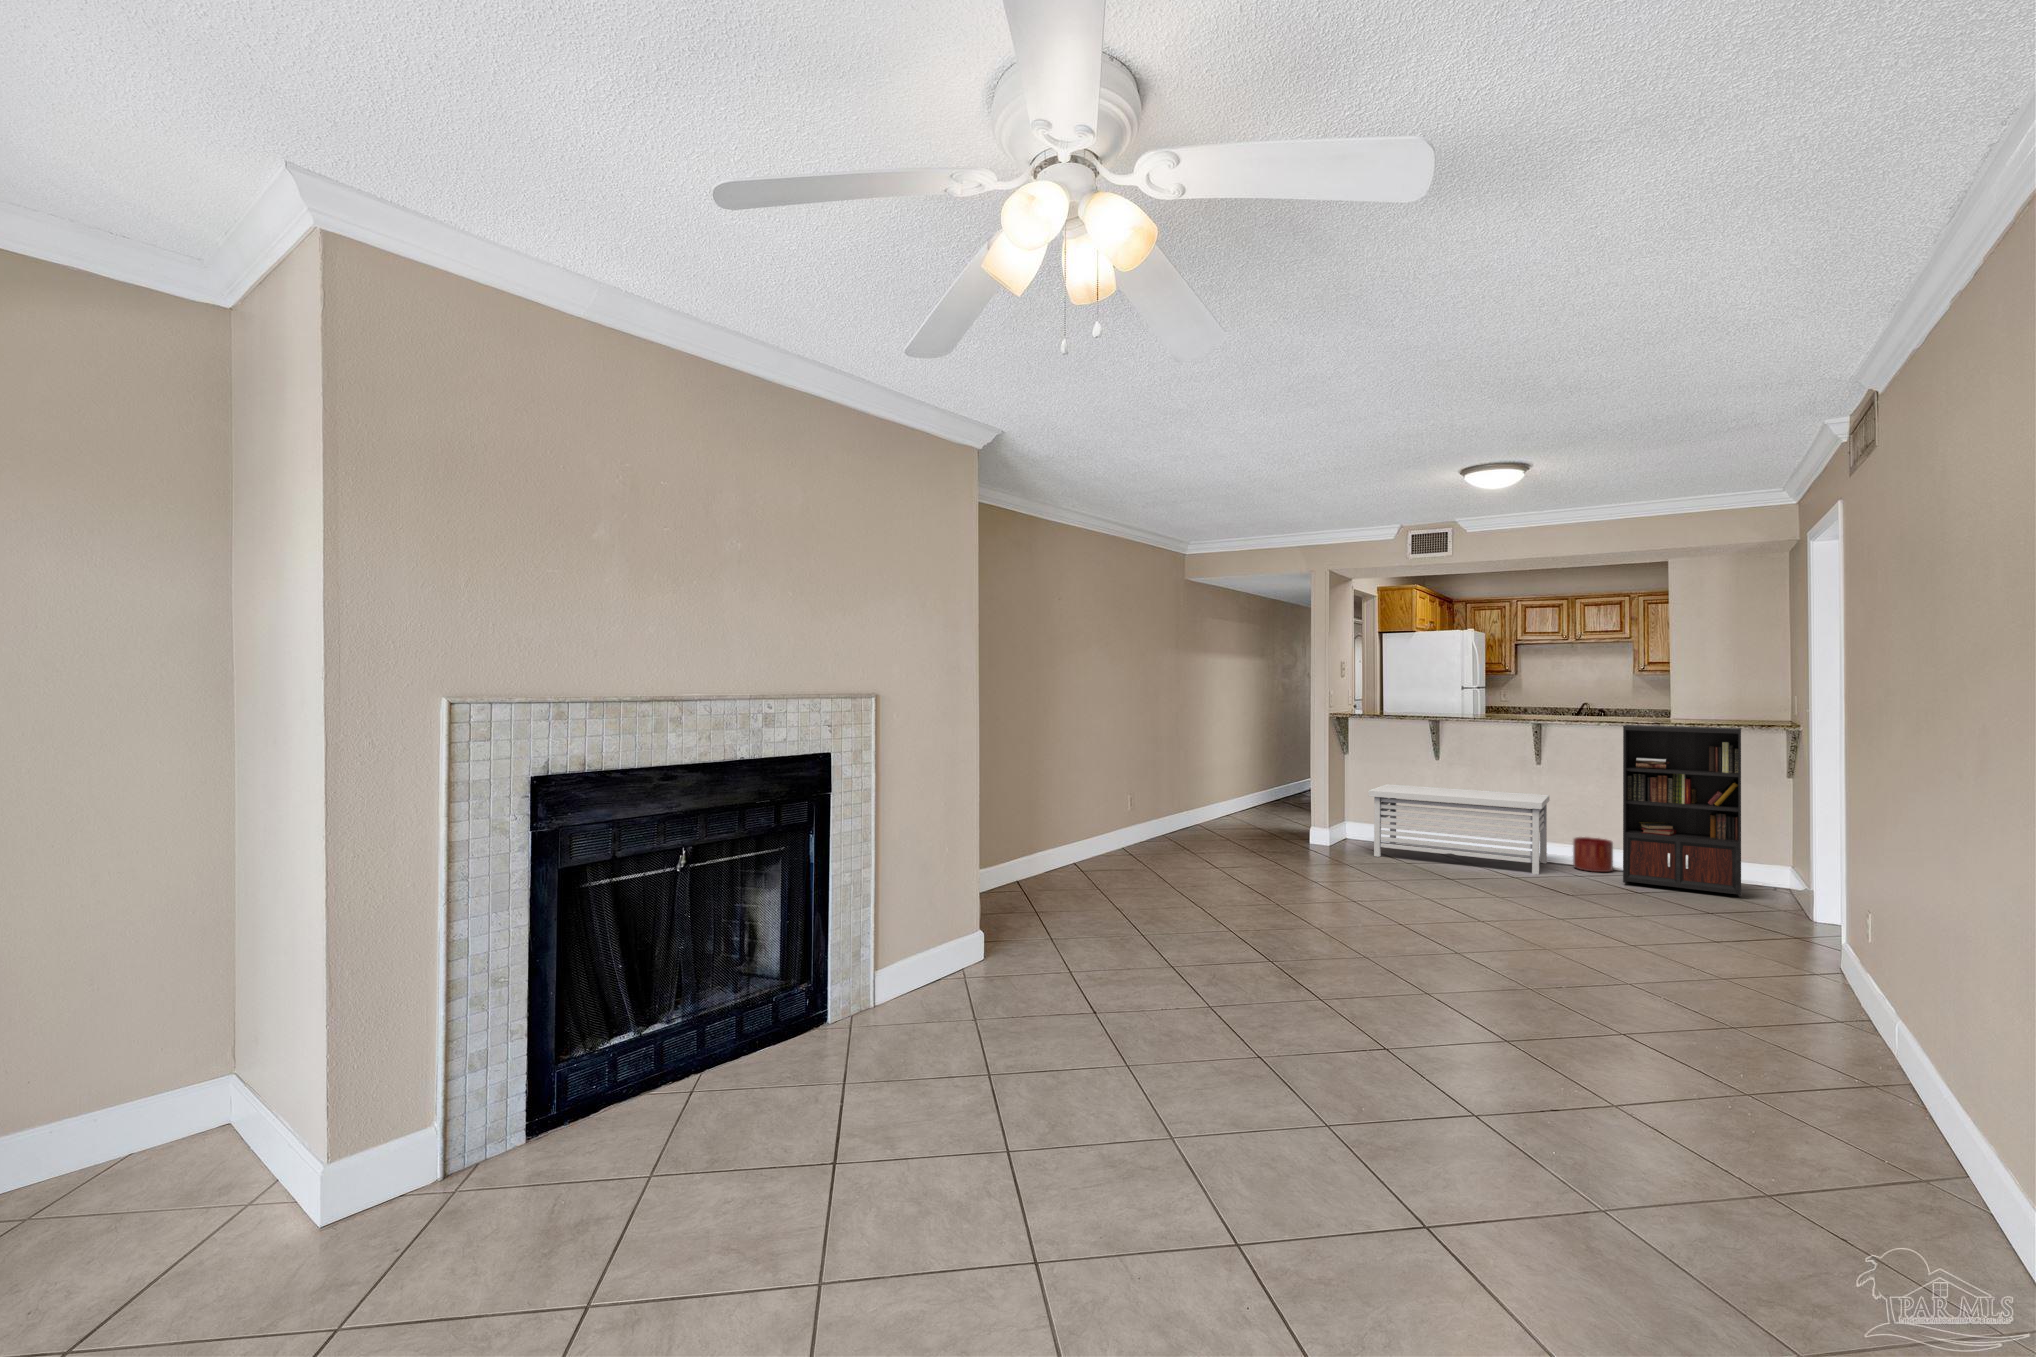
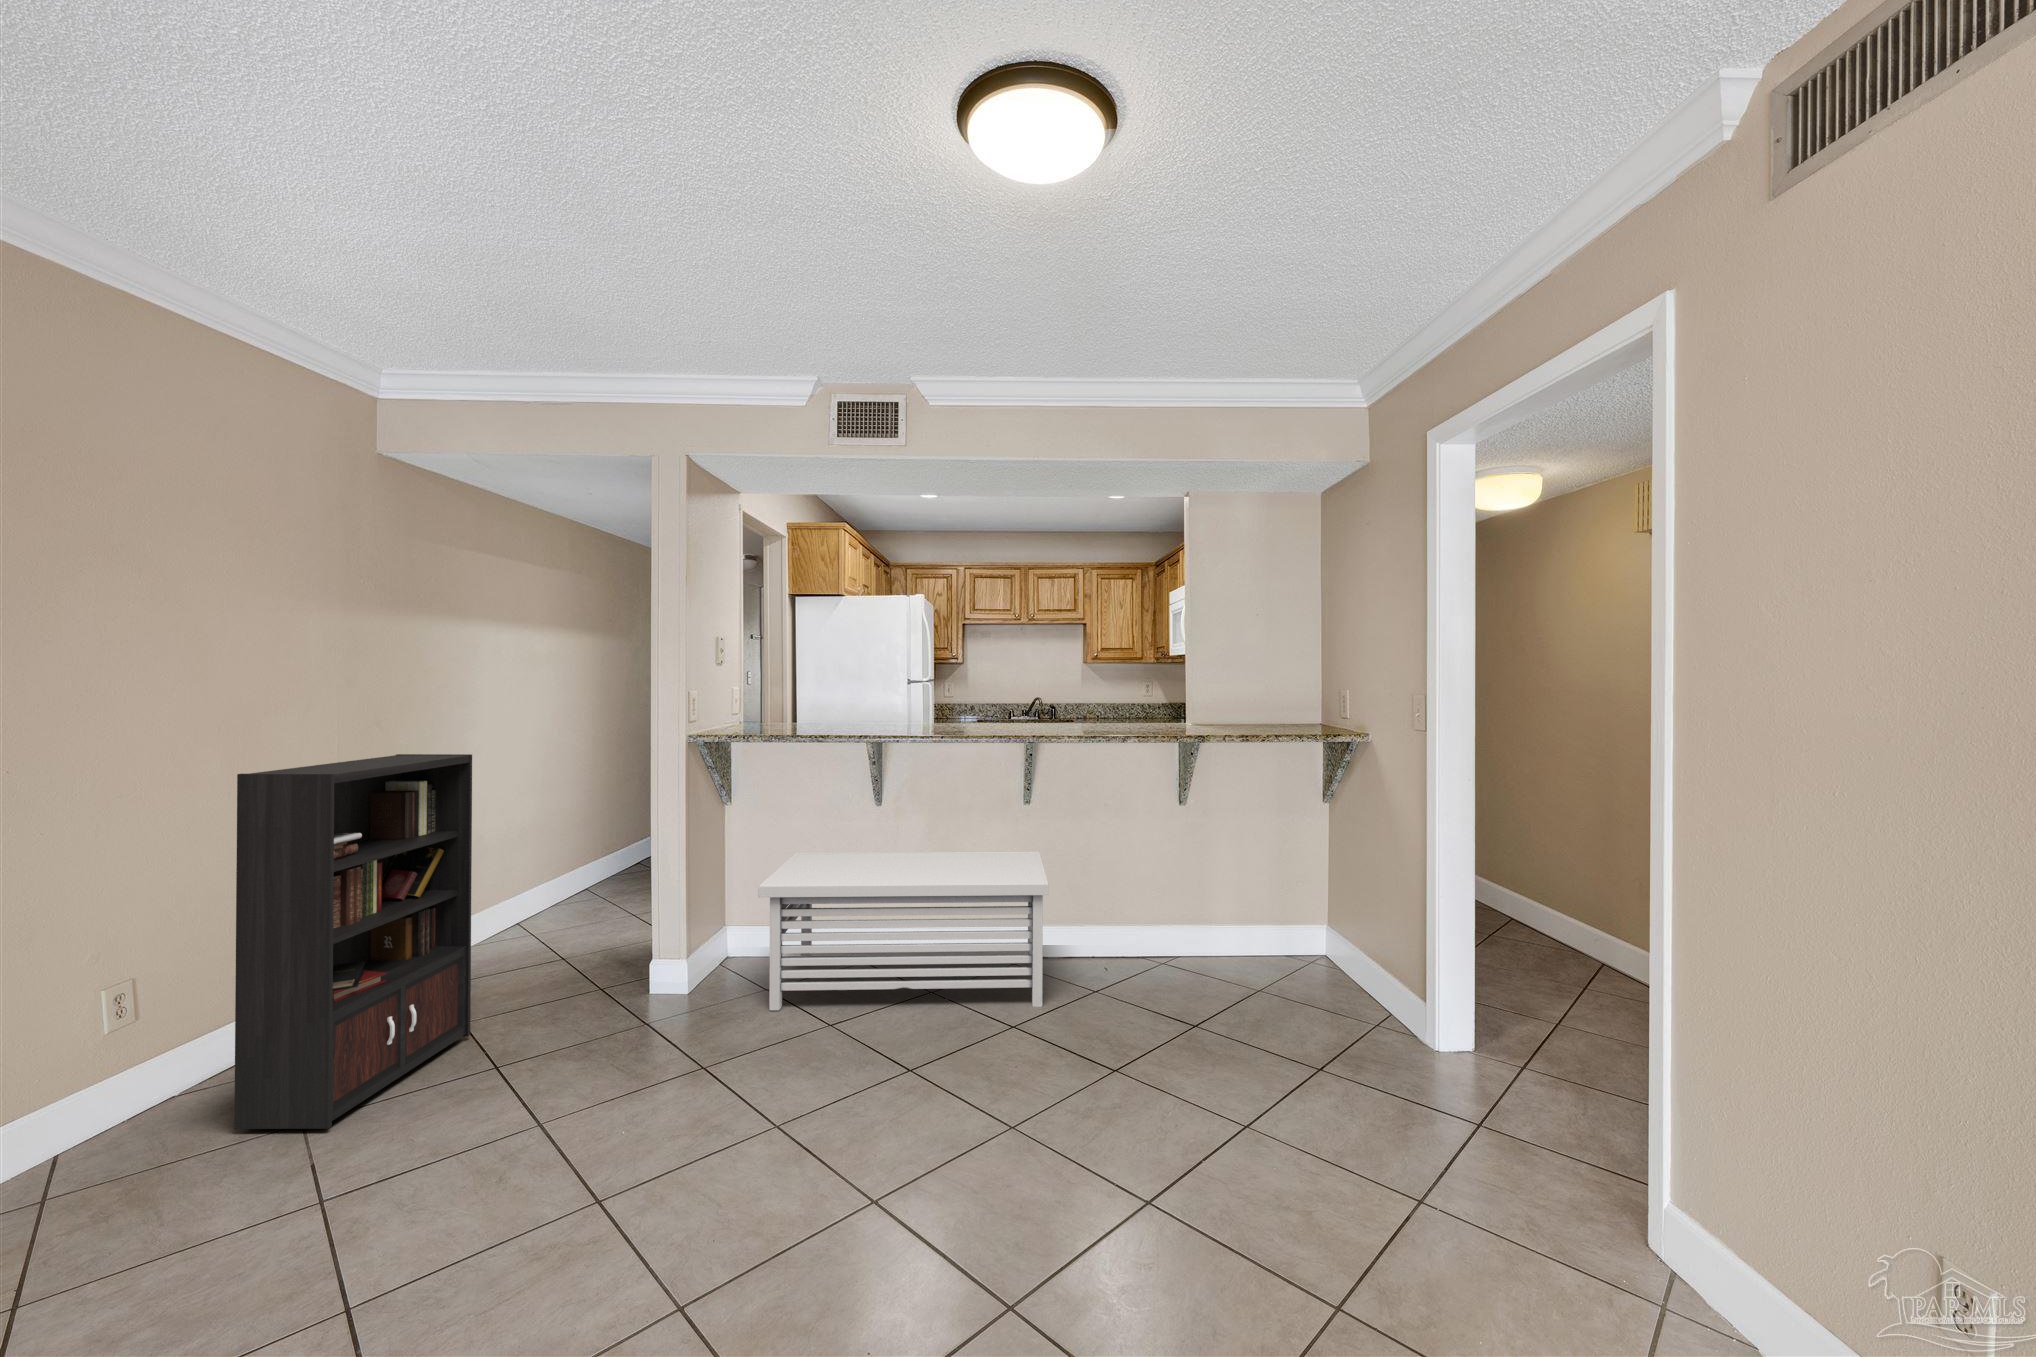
bookcase: present [1623,725,1777,896] -> present [234,754,472,1129]
planter: present [1573,837,1613,872] -> none [1075,912,1127,974]

